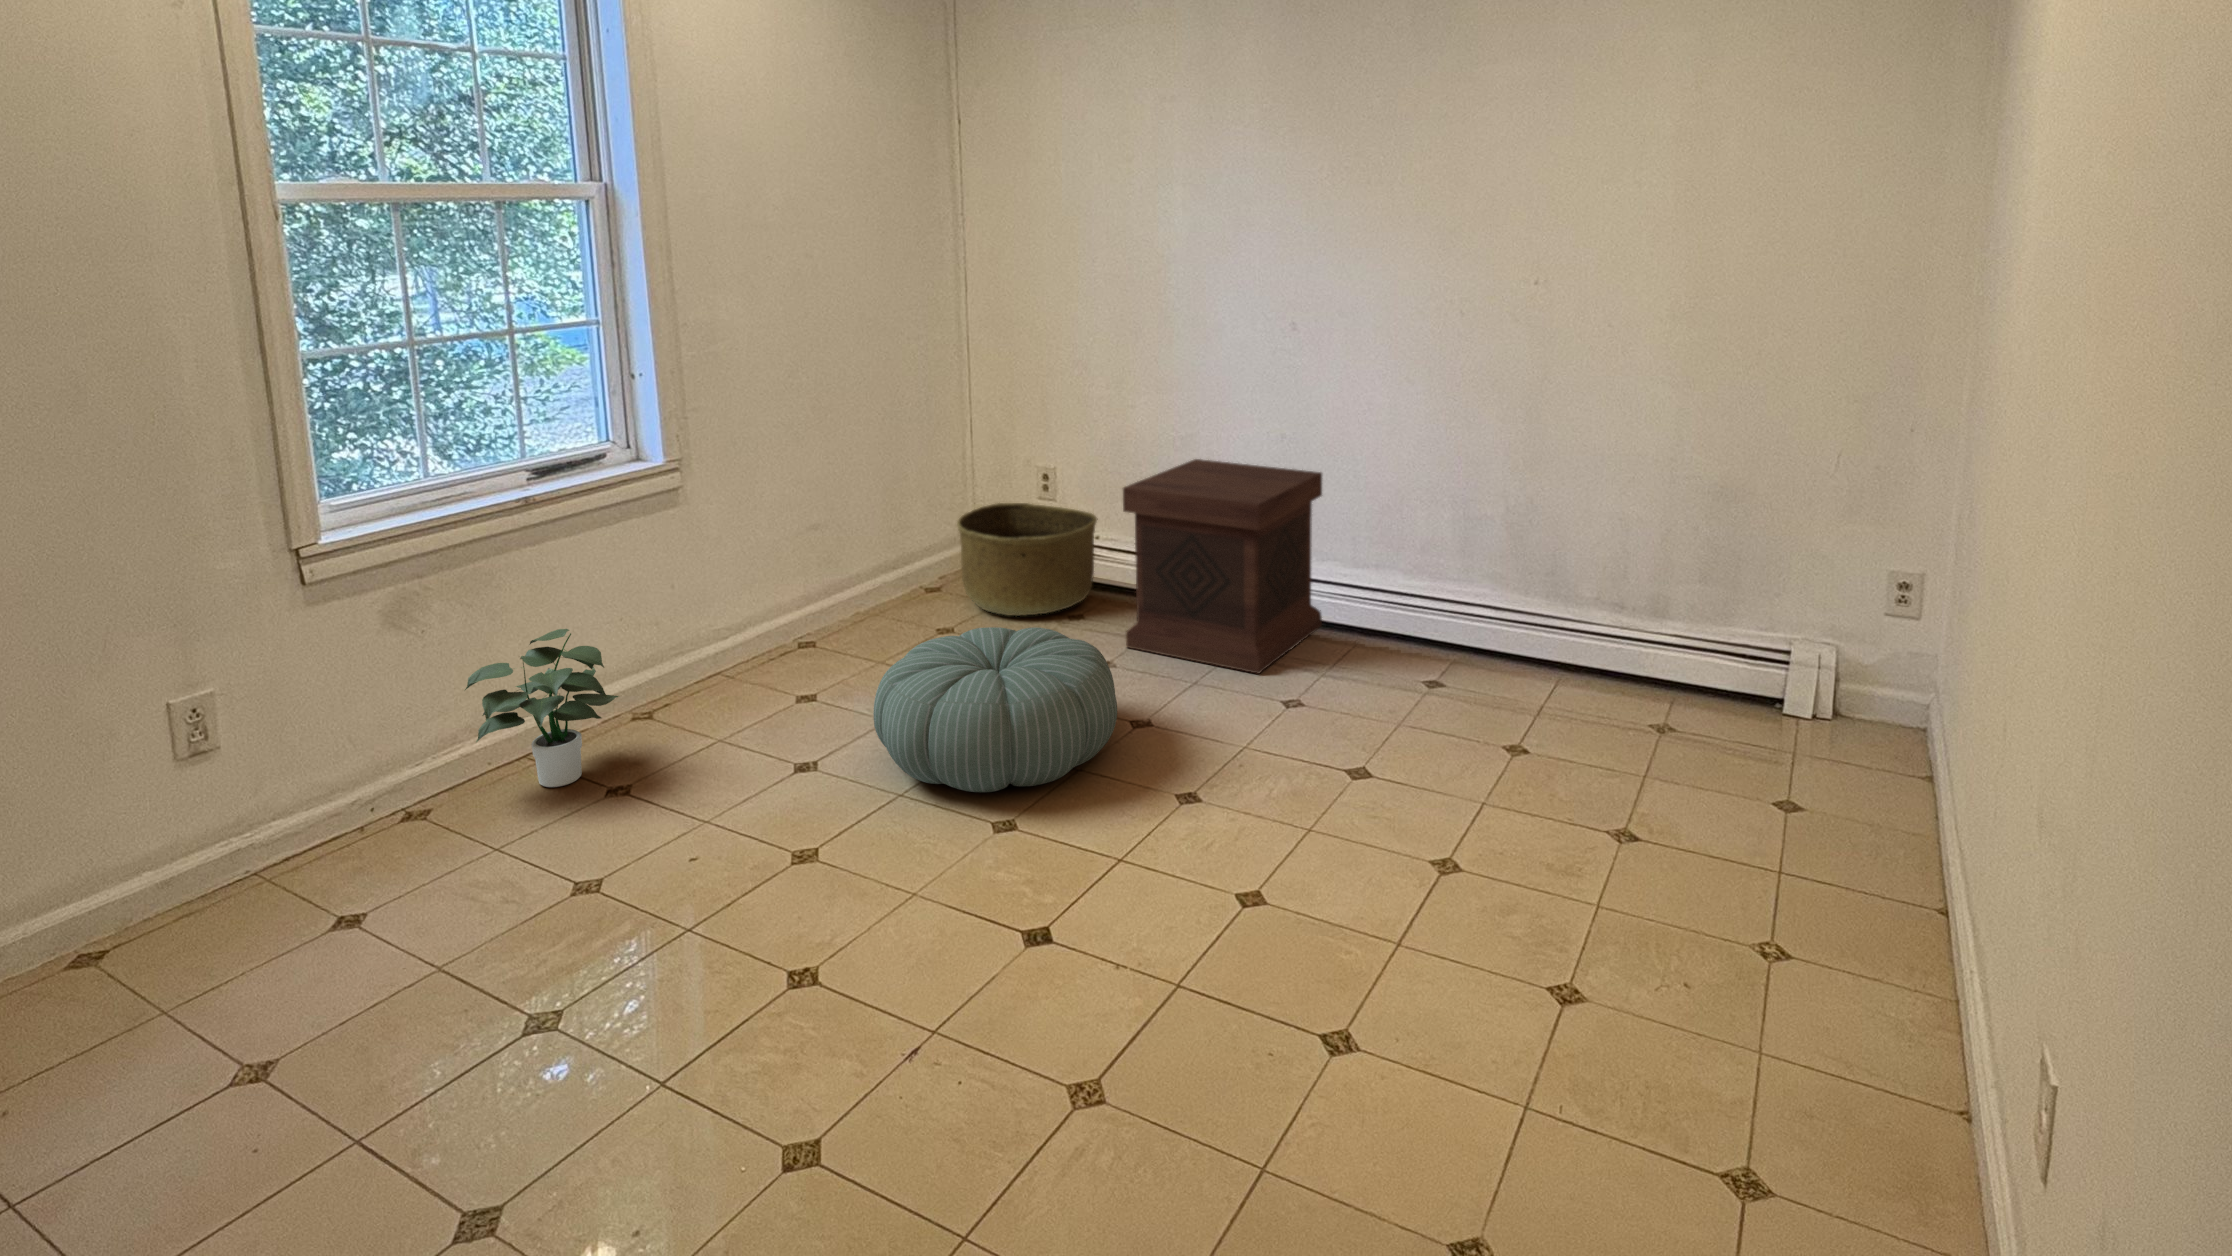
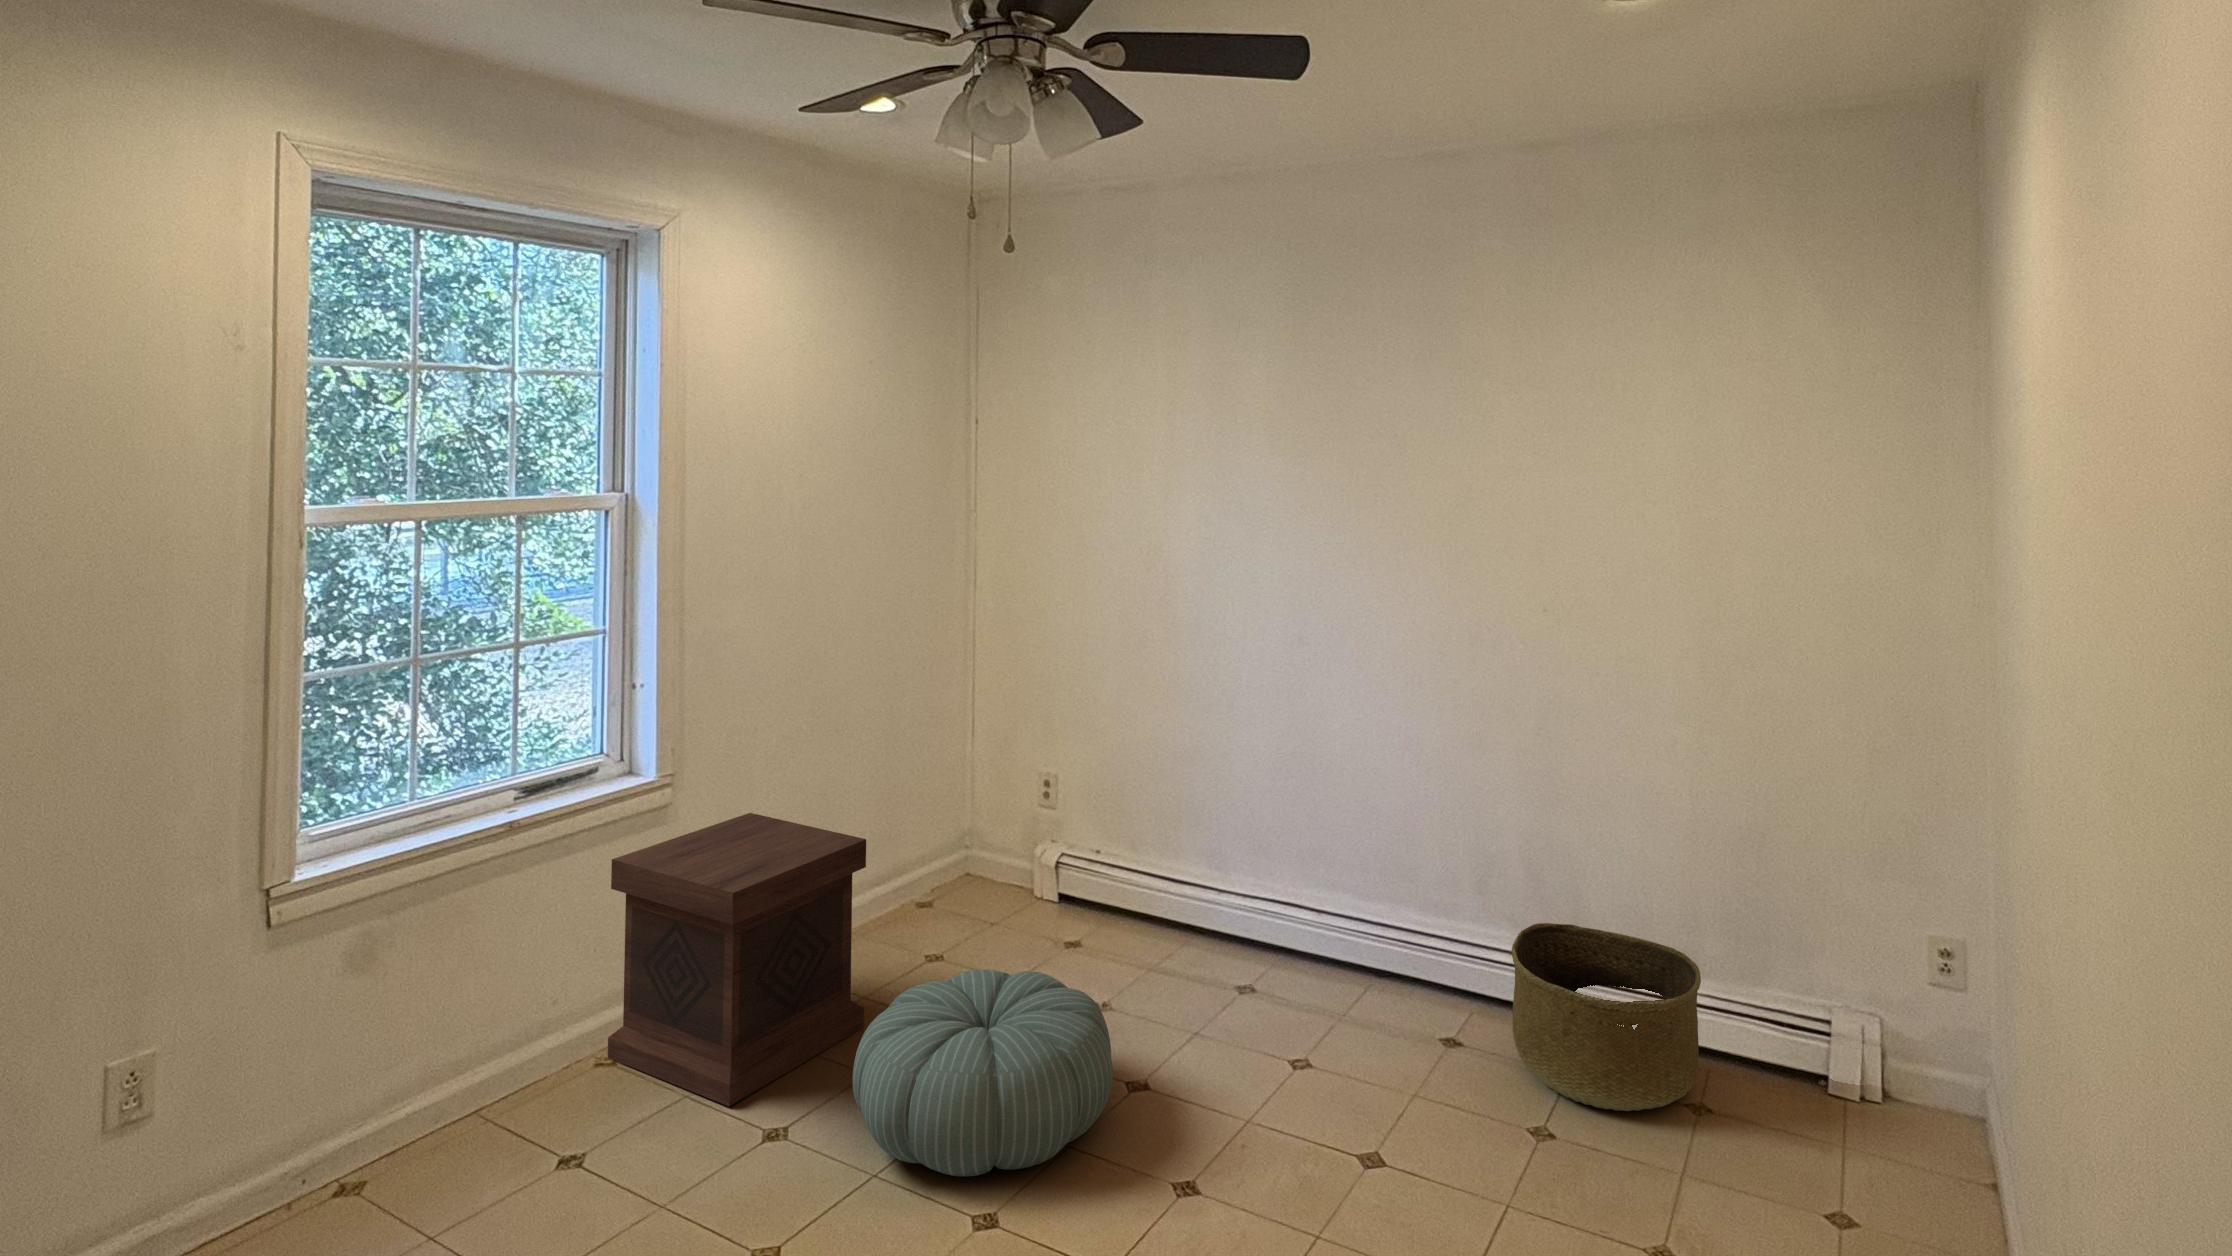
side table: present [1123,459,1322,674] -> present [608,813,866,1106]
basket: present [957,503,1098,616] -> present [1511,923,1701,1111]
potted plant: present [465,629,619,787] -> none [420,967,586,1154]

